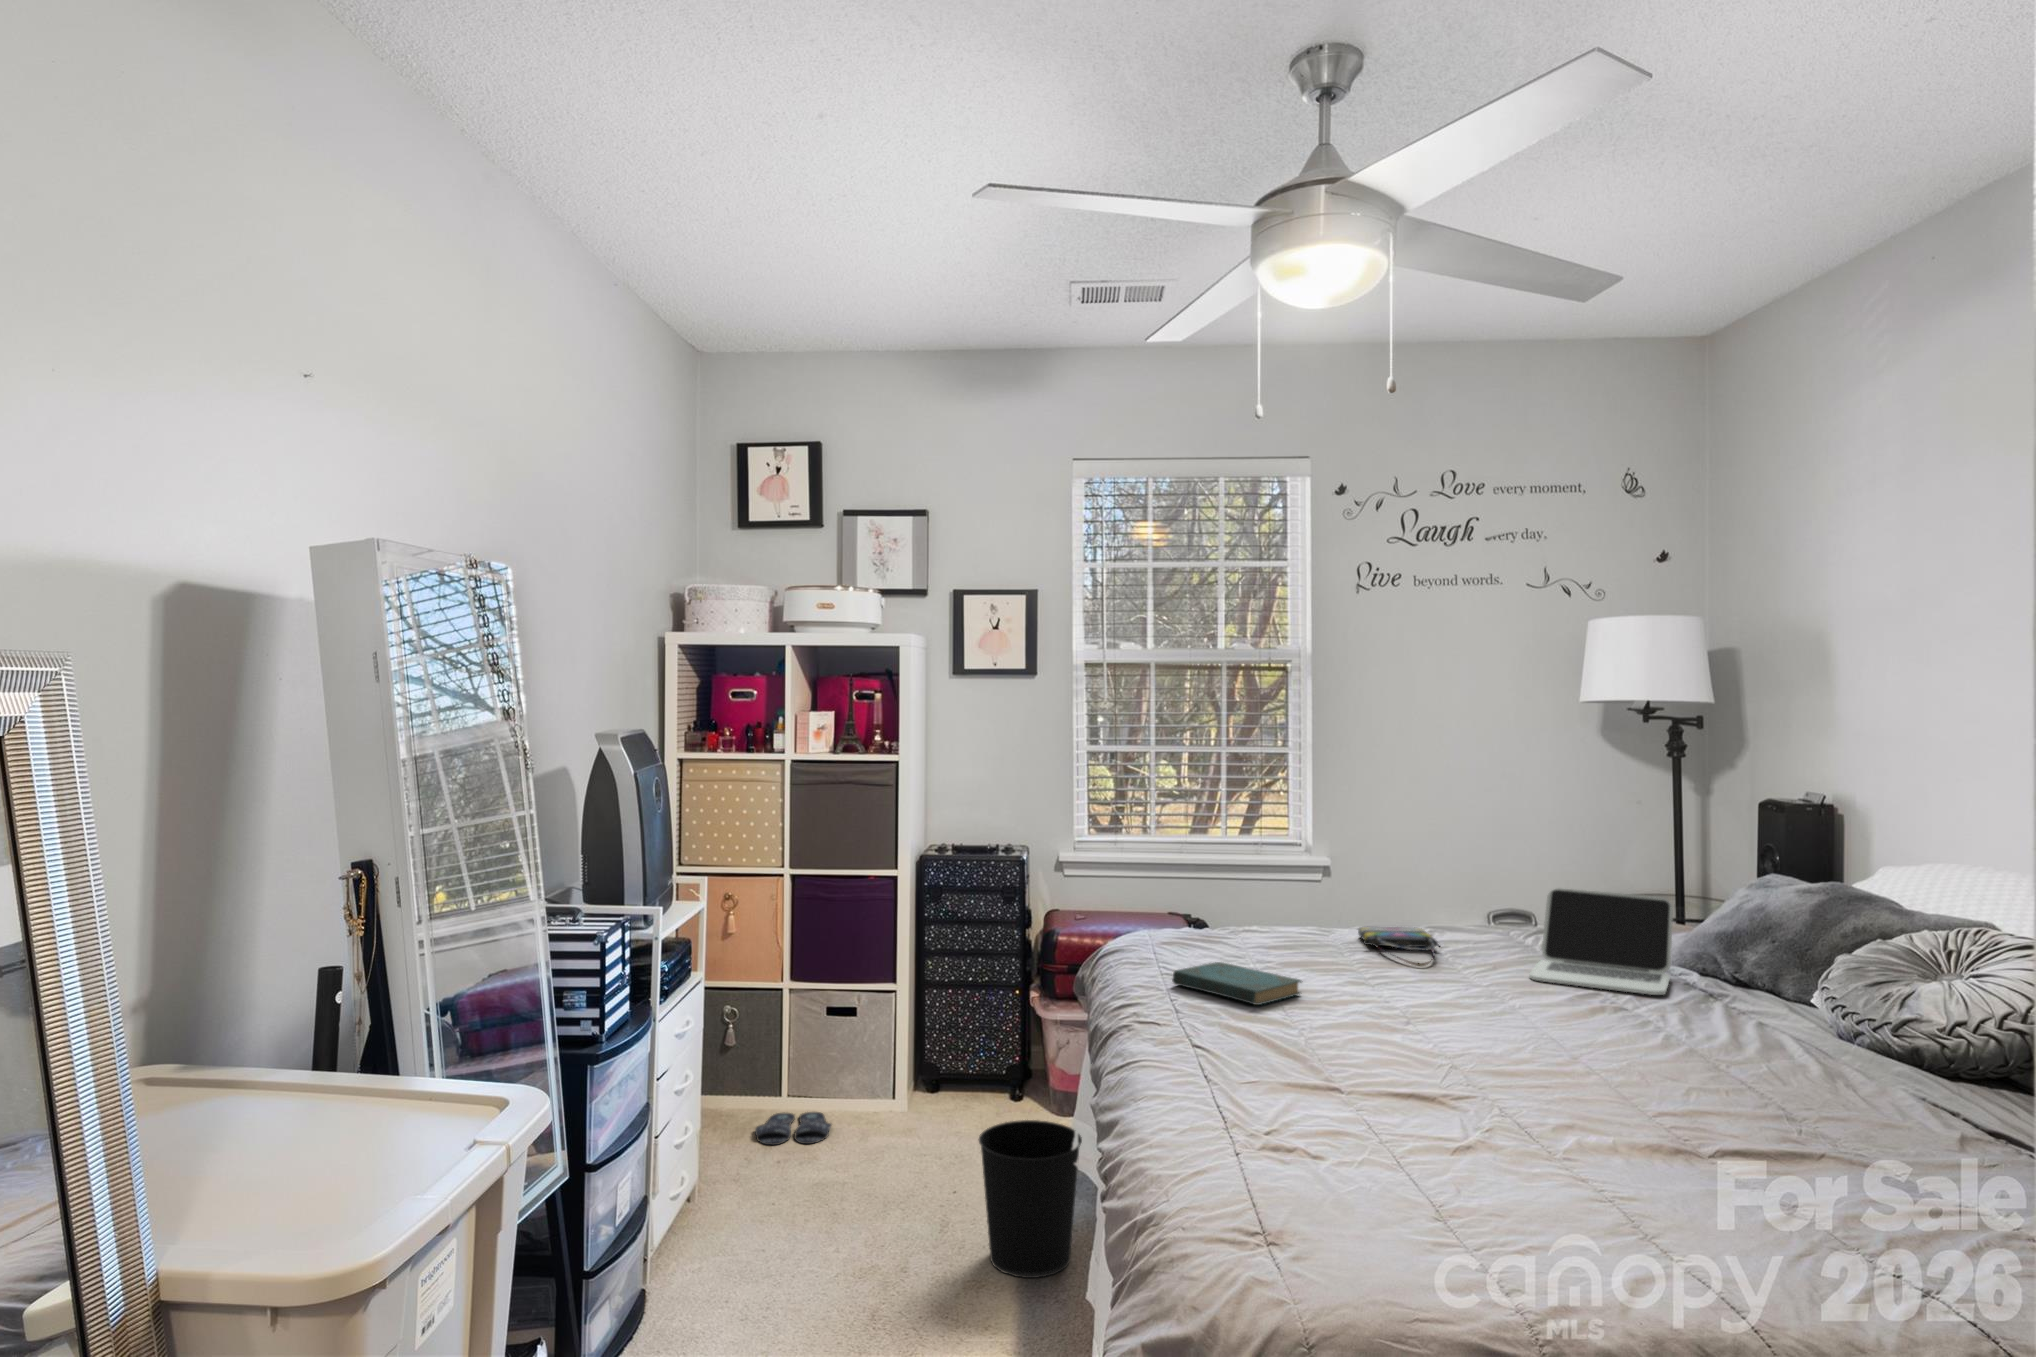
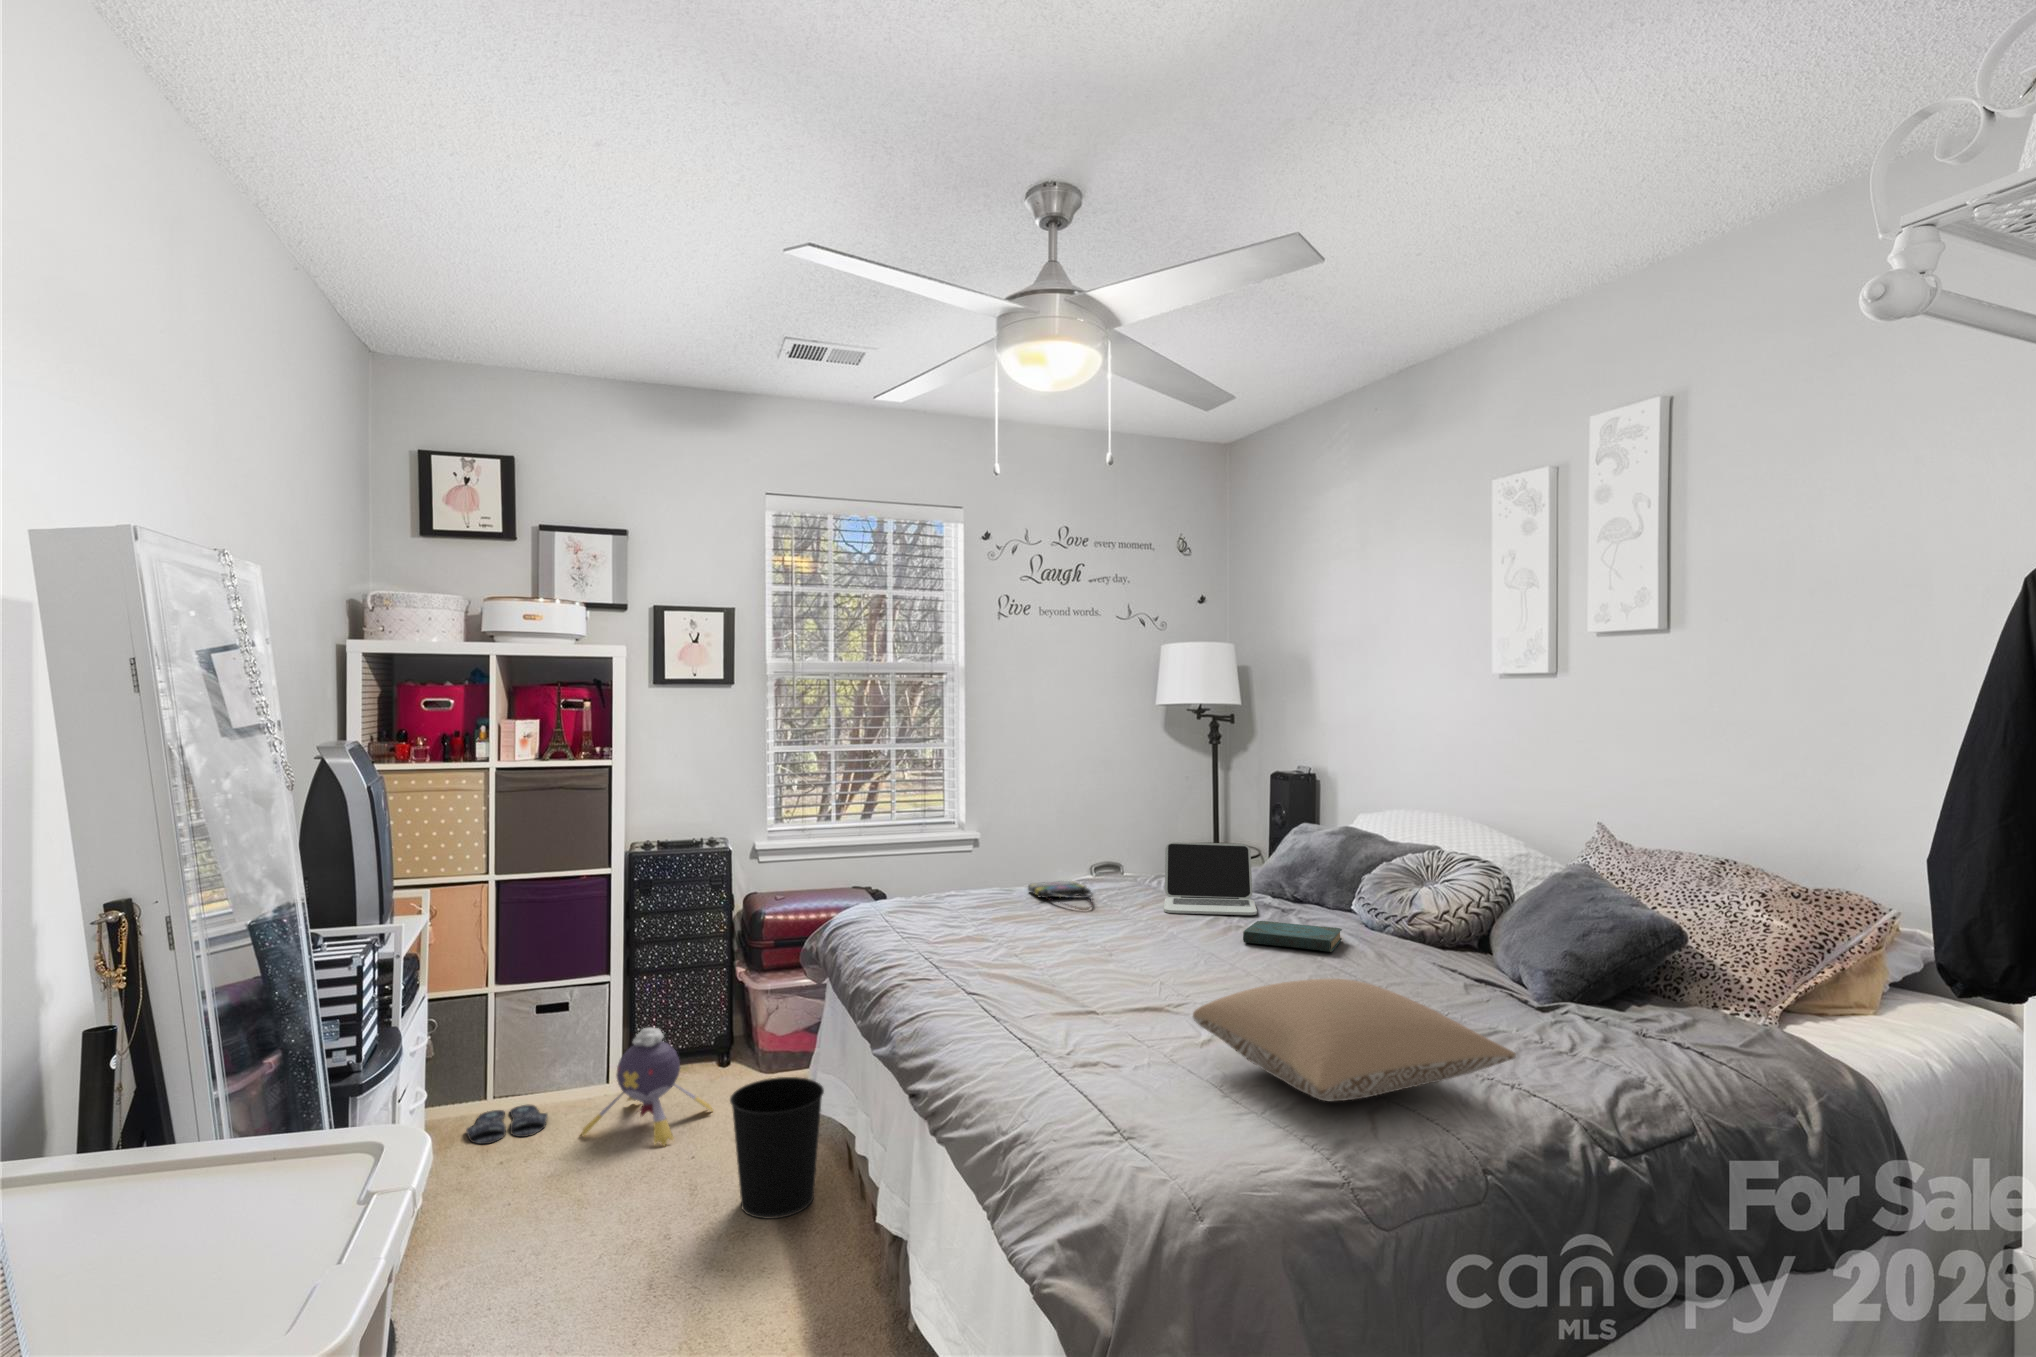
book: present [1172,962,1302,1005] -> present [1243,921,1342,952]
plush toy: none [855,1047,994,1179] -> present [581,1028,713,1146]
pillow: none [1451,1088,1920,1259] -> present [1193,979,1516,1101]

